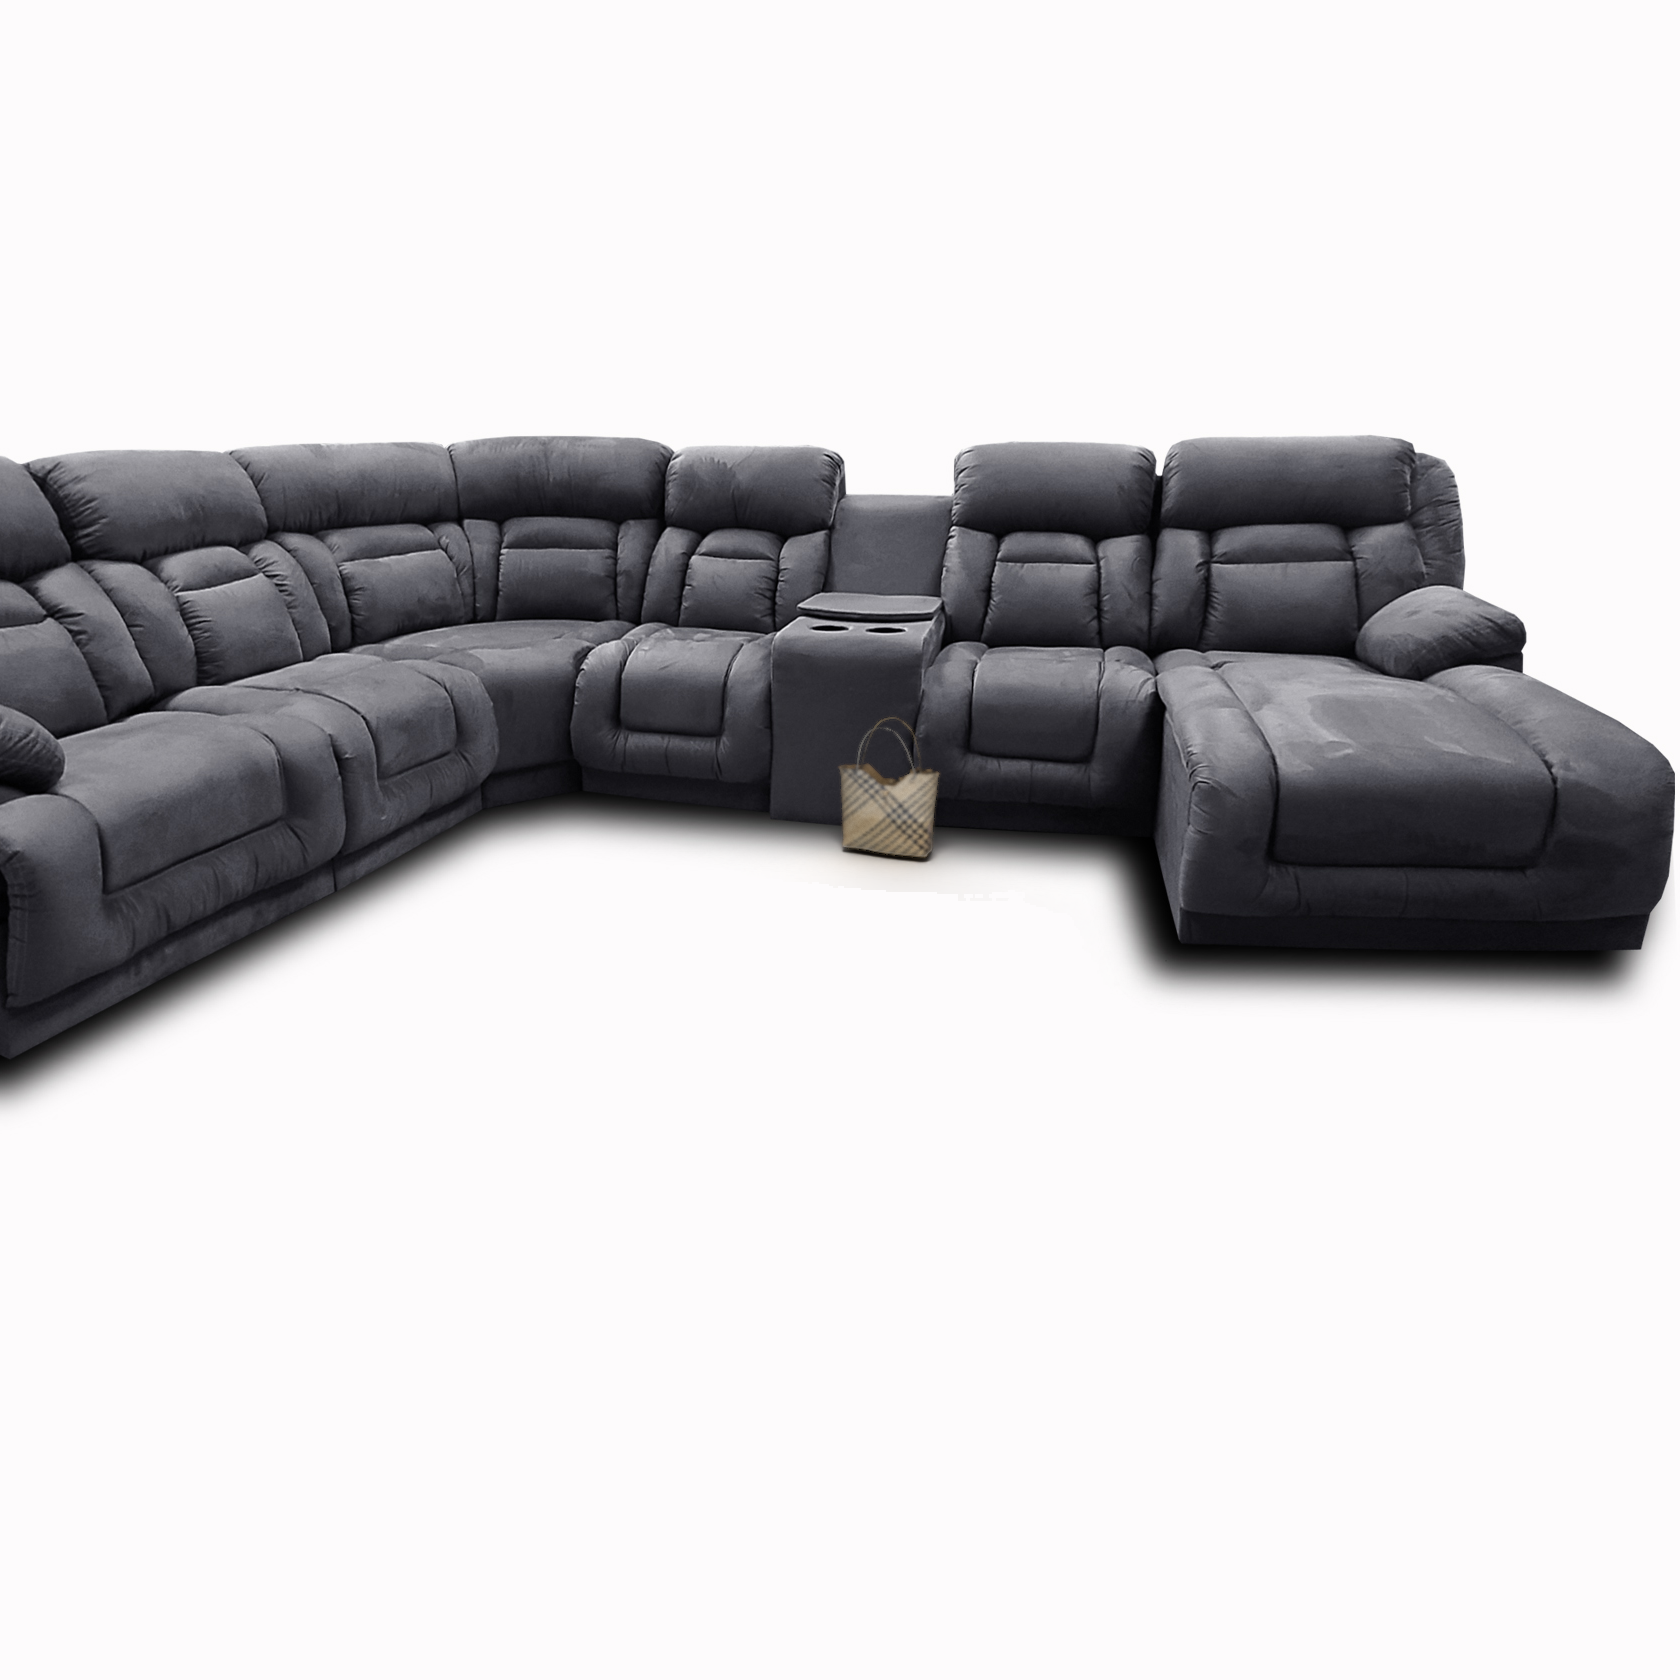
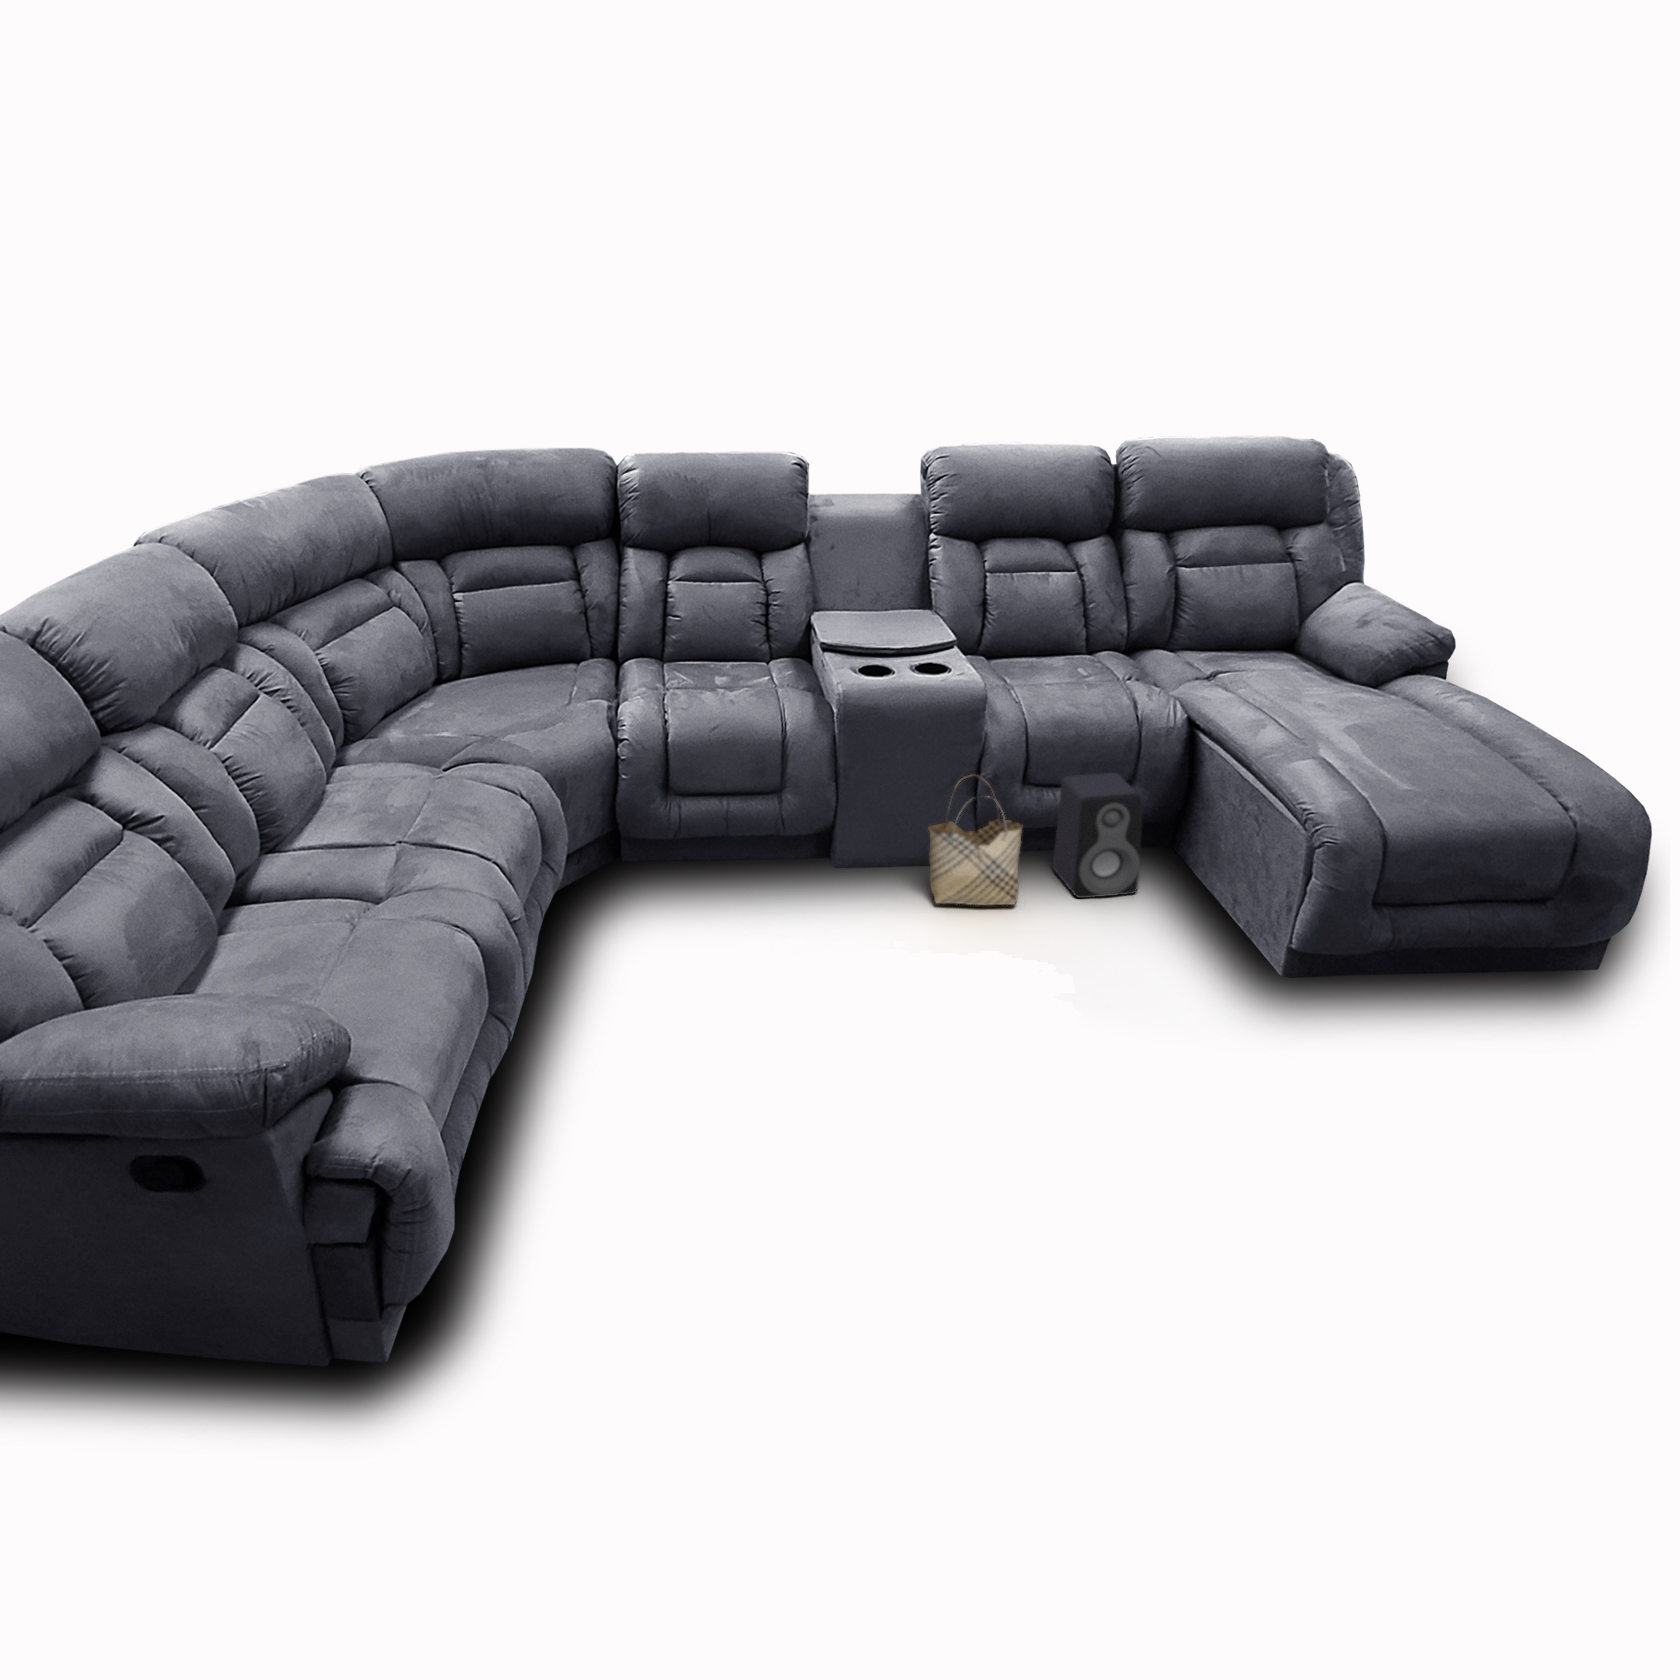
speaker: none [995,734,1074,868] -> present [1053,773,1142,898]

